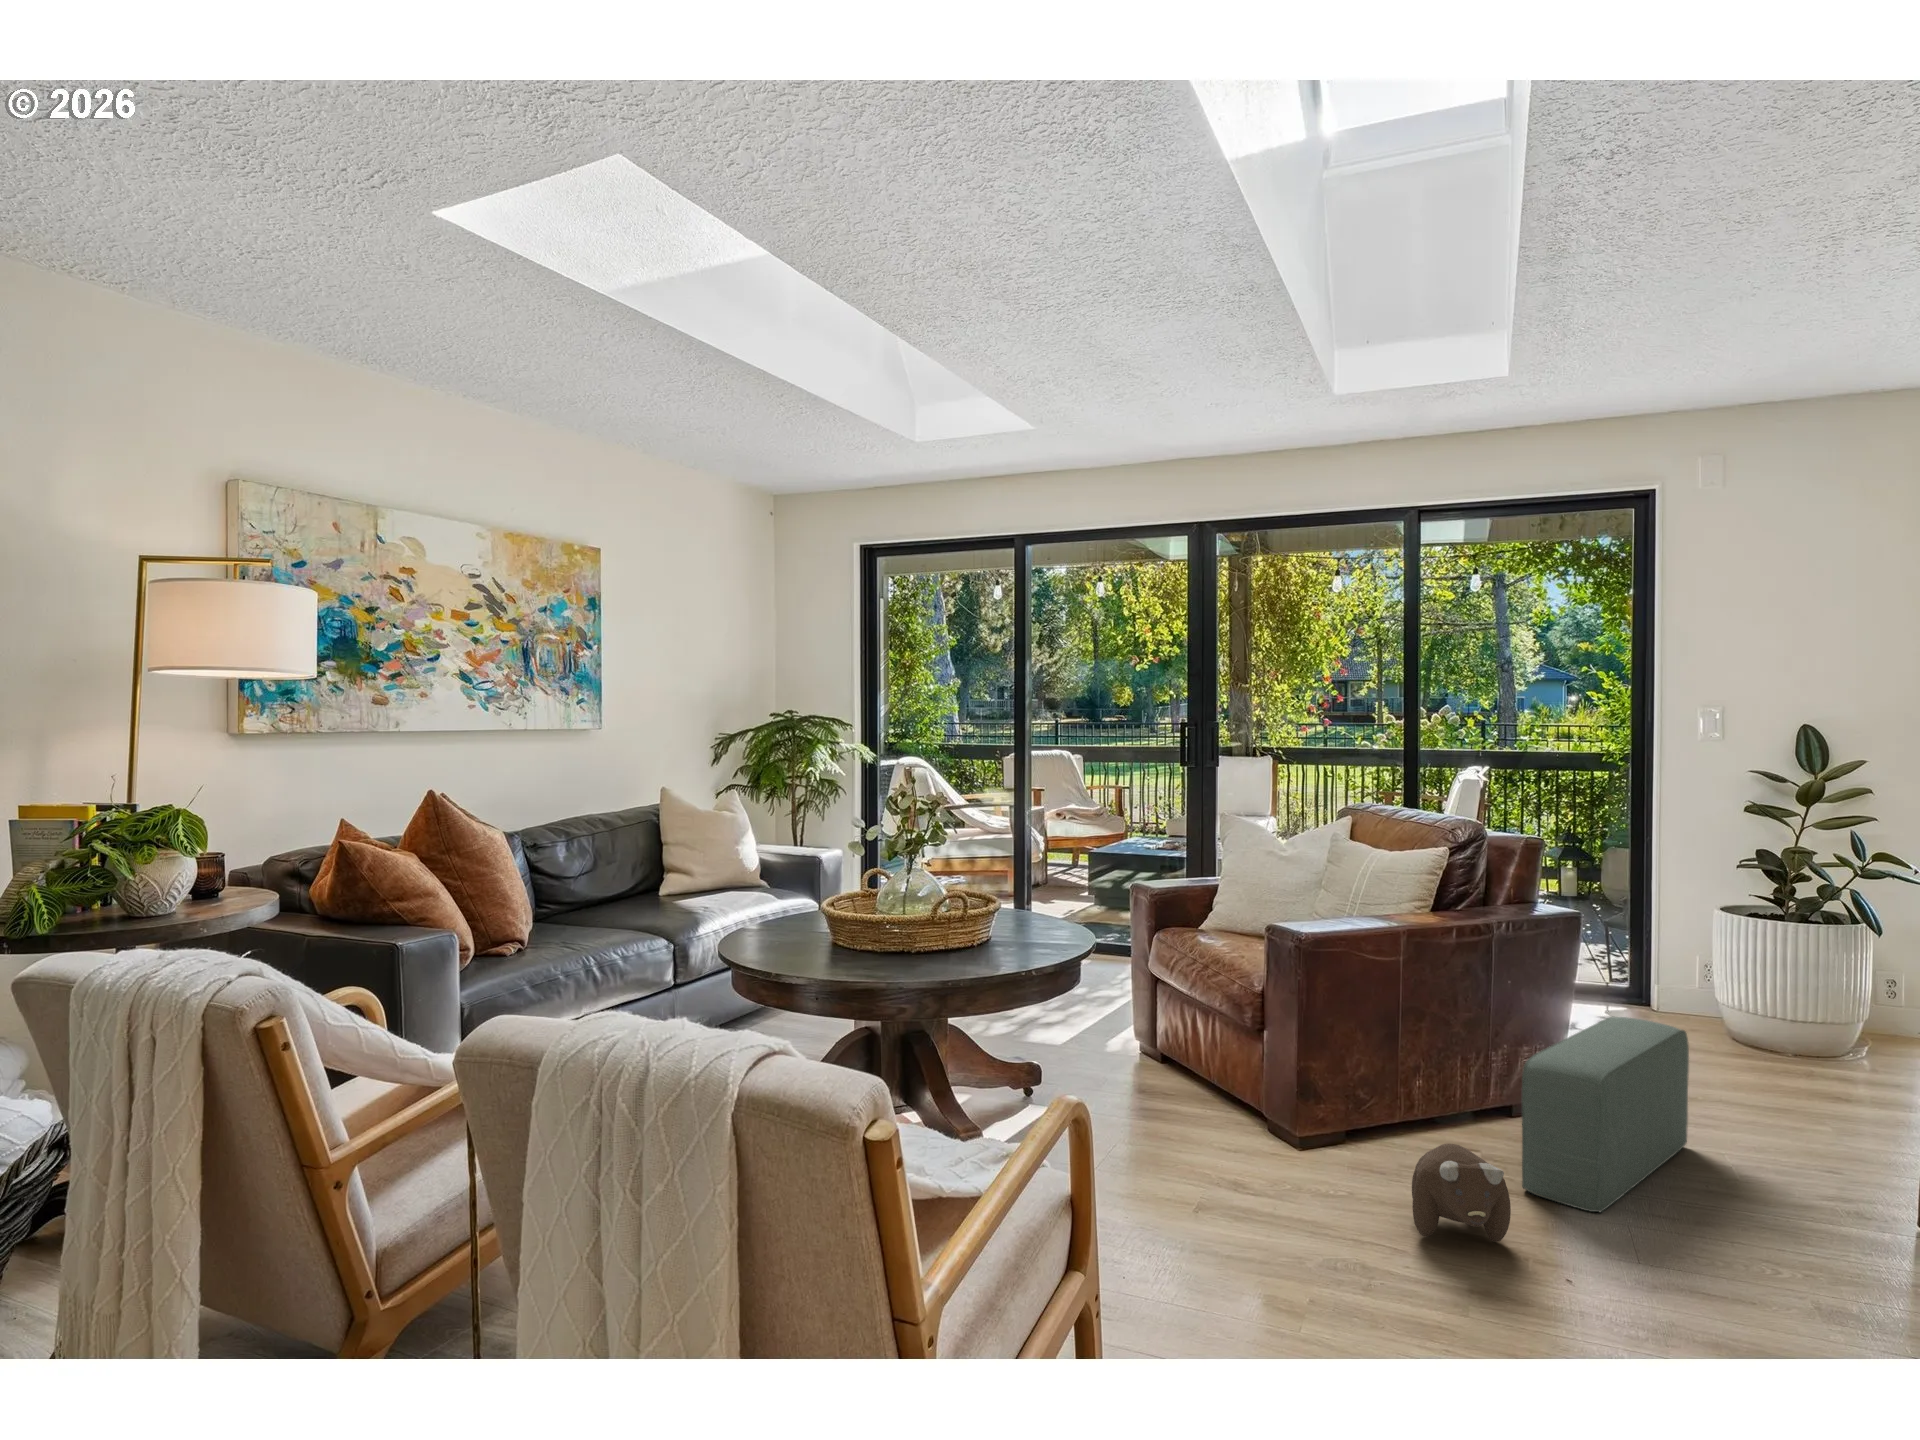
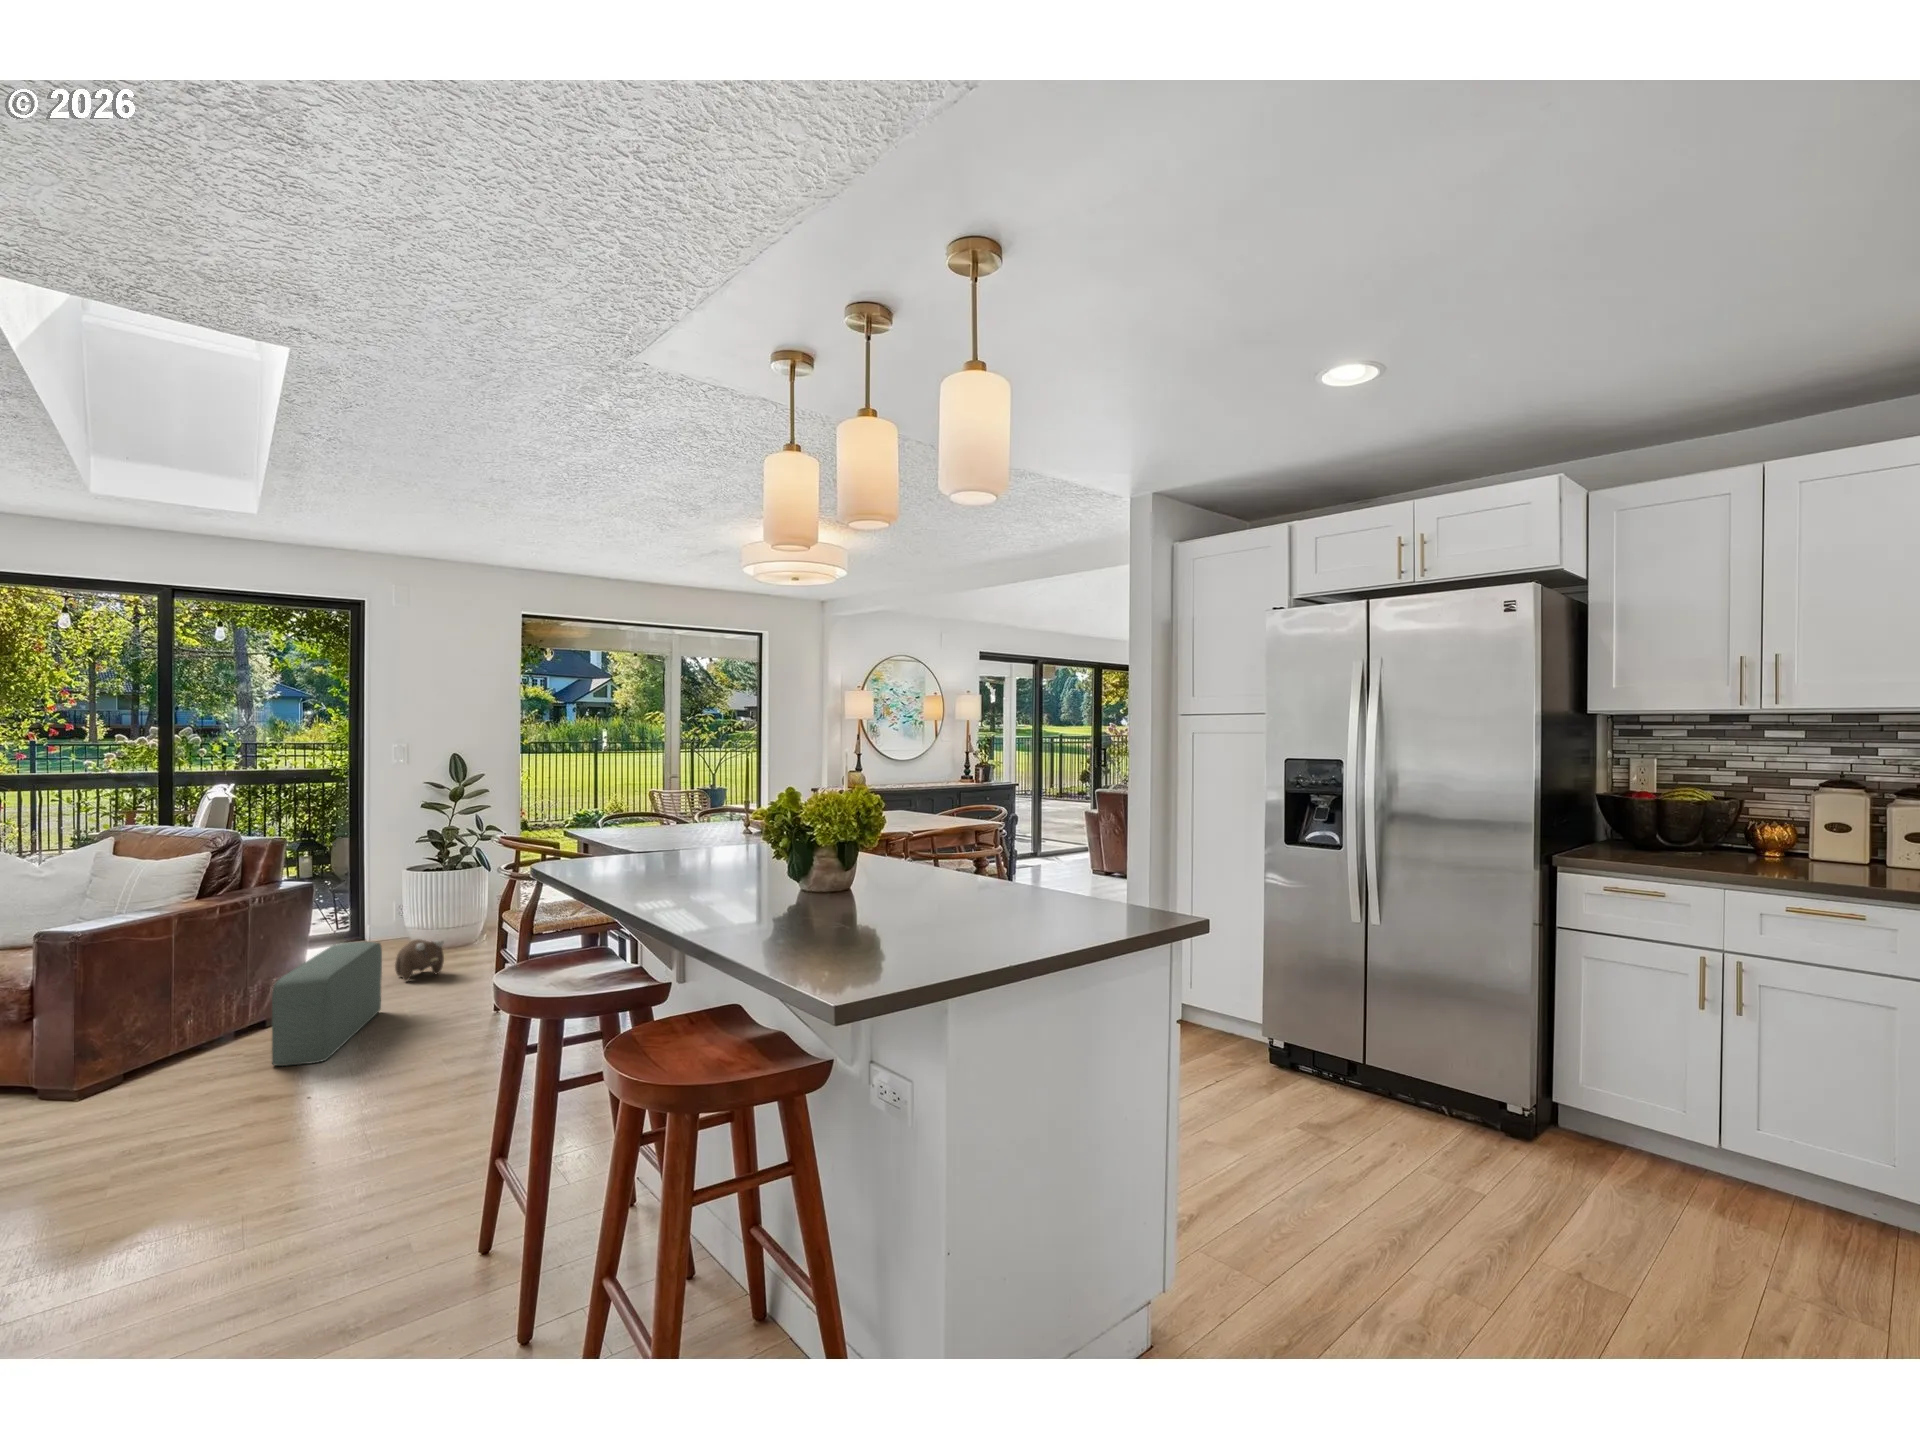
plush toy: present [1412,1144,1511,1242] -> present [395,940,444,981]

